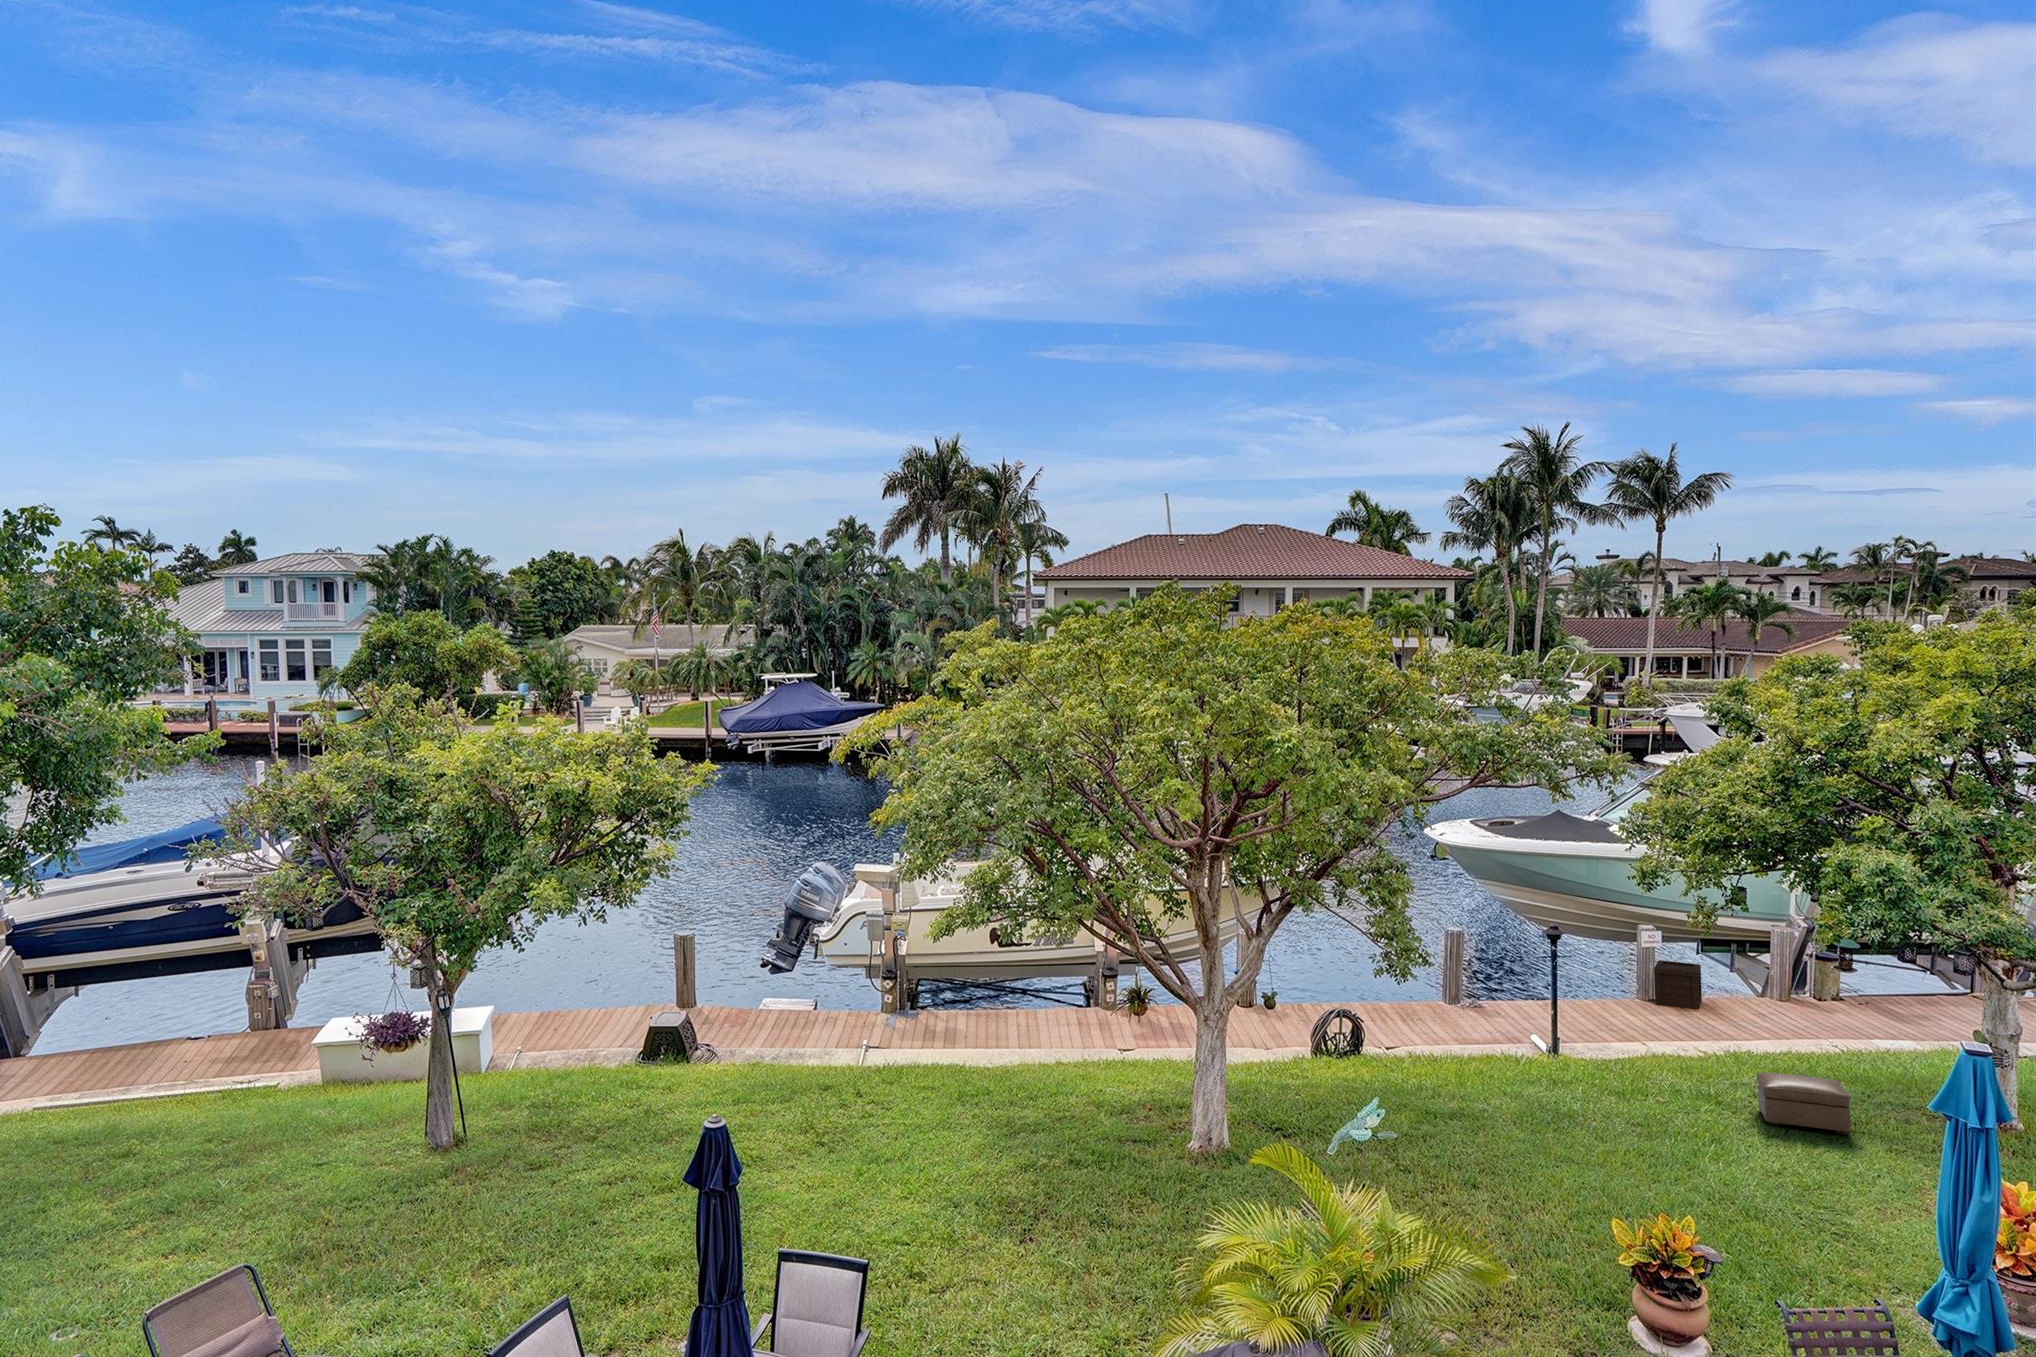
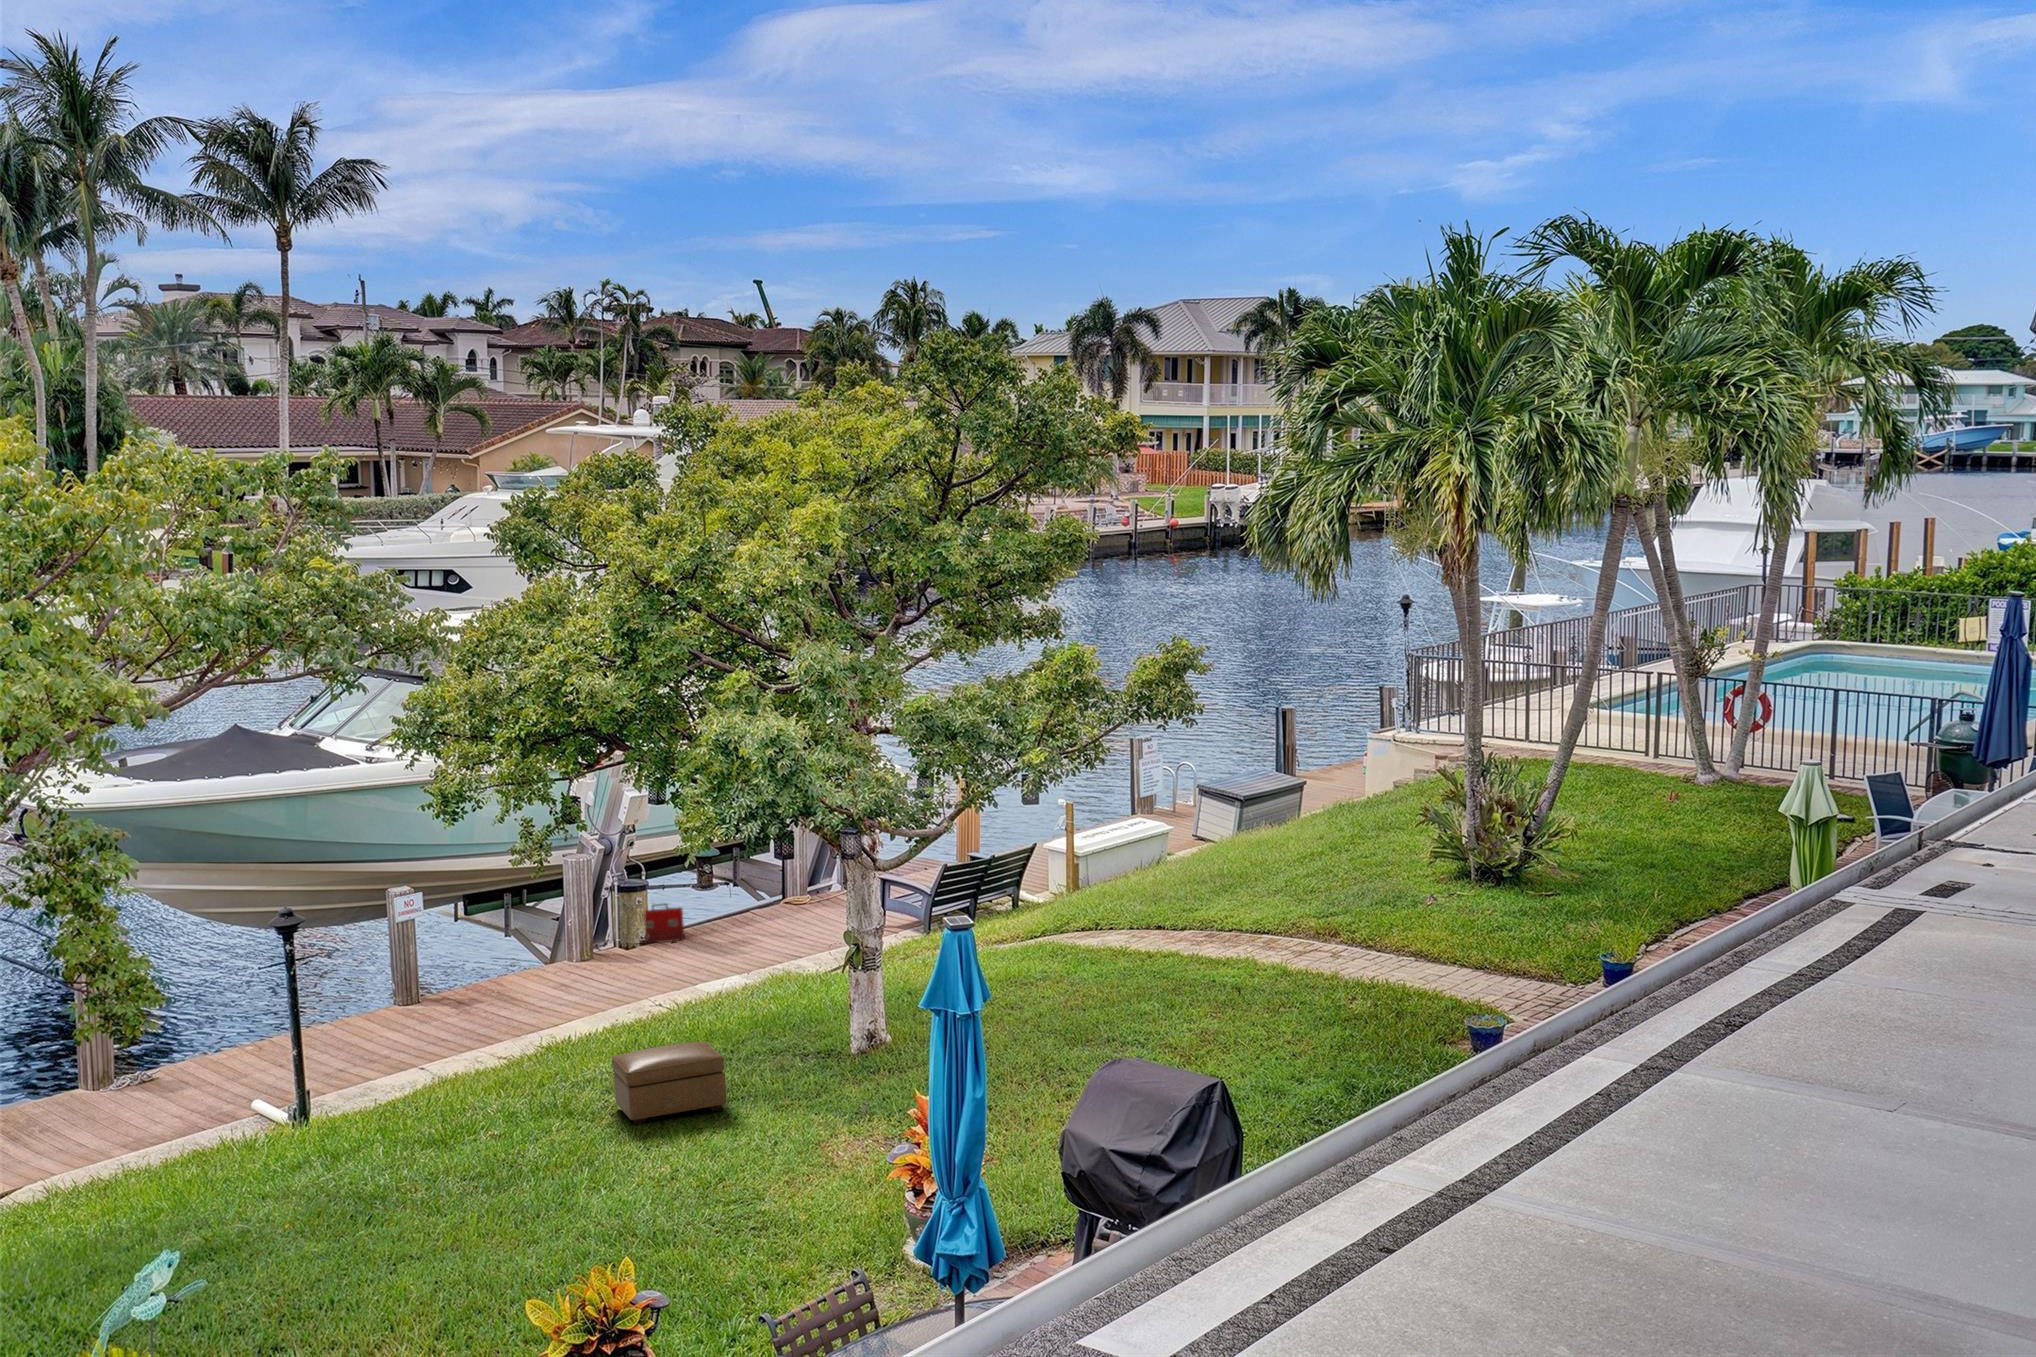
wooden crate: present [1654,960,1702,1009] -> none [422,930,487,1004]
toolbox: none [1830,973,1871,1004] -> present [642,904,684,944]

